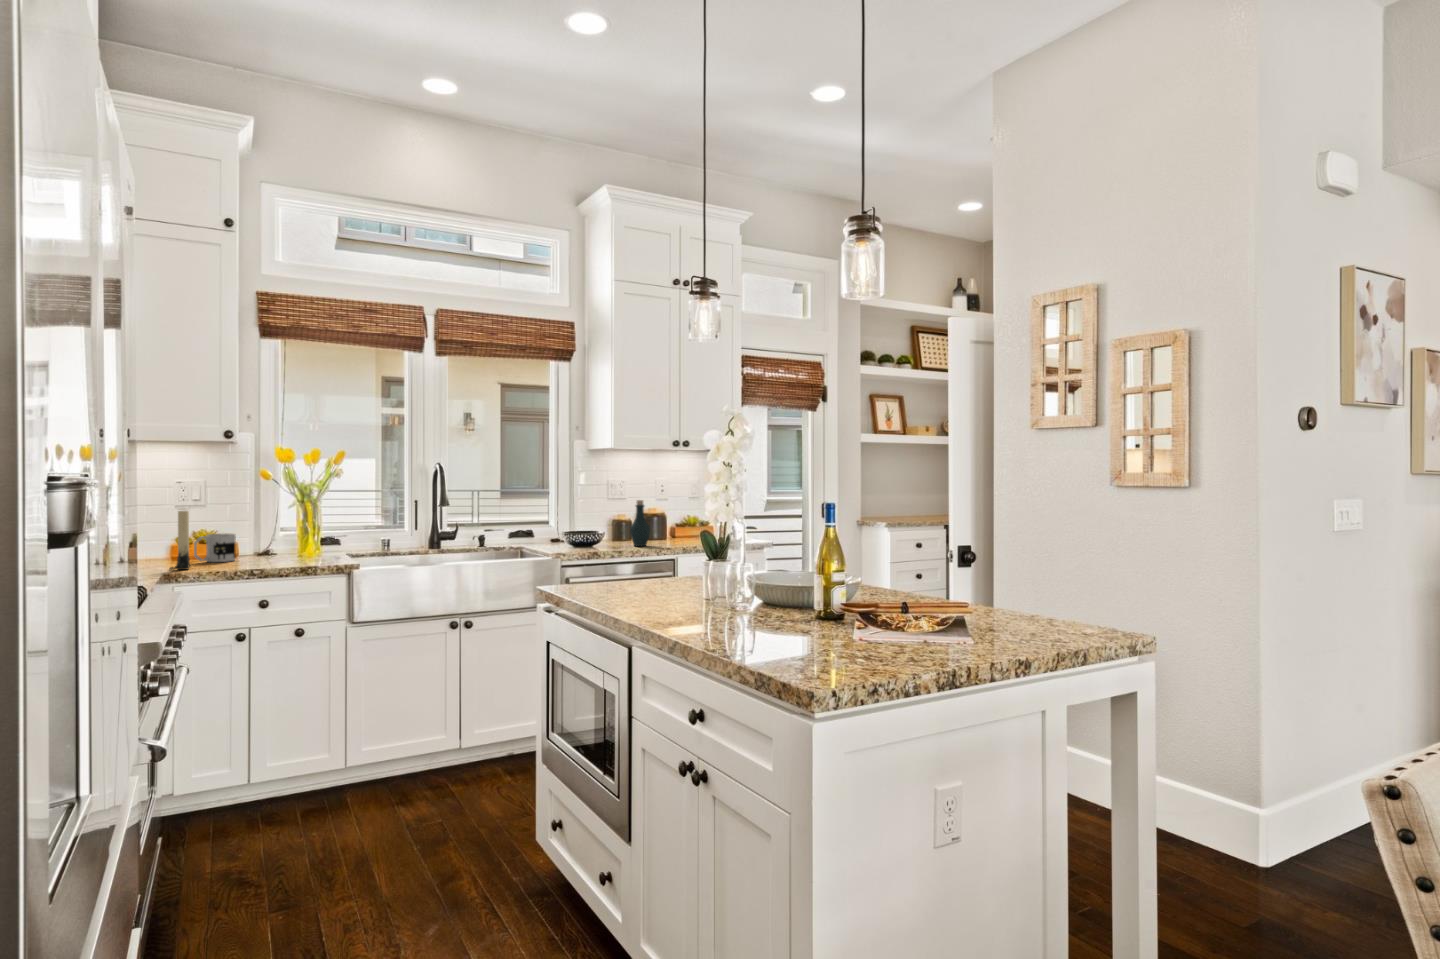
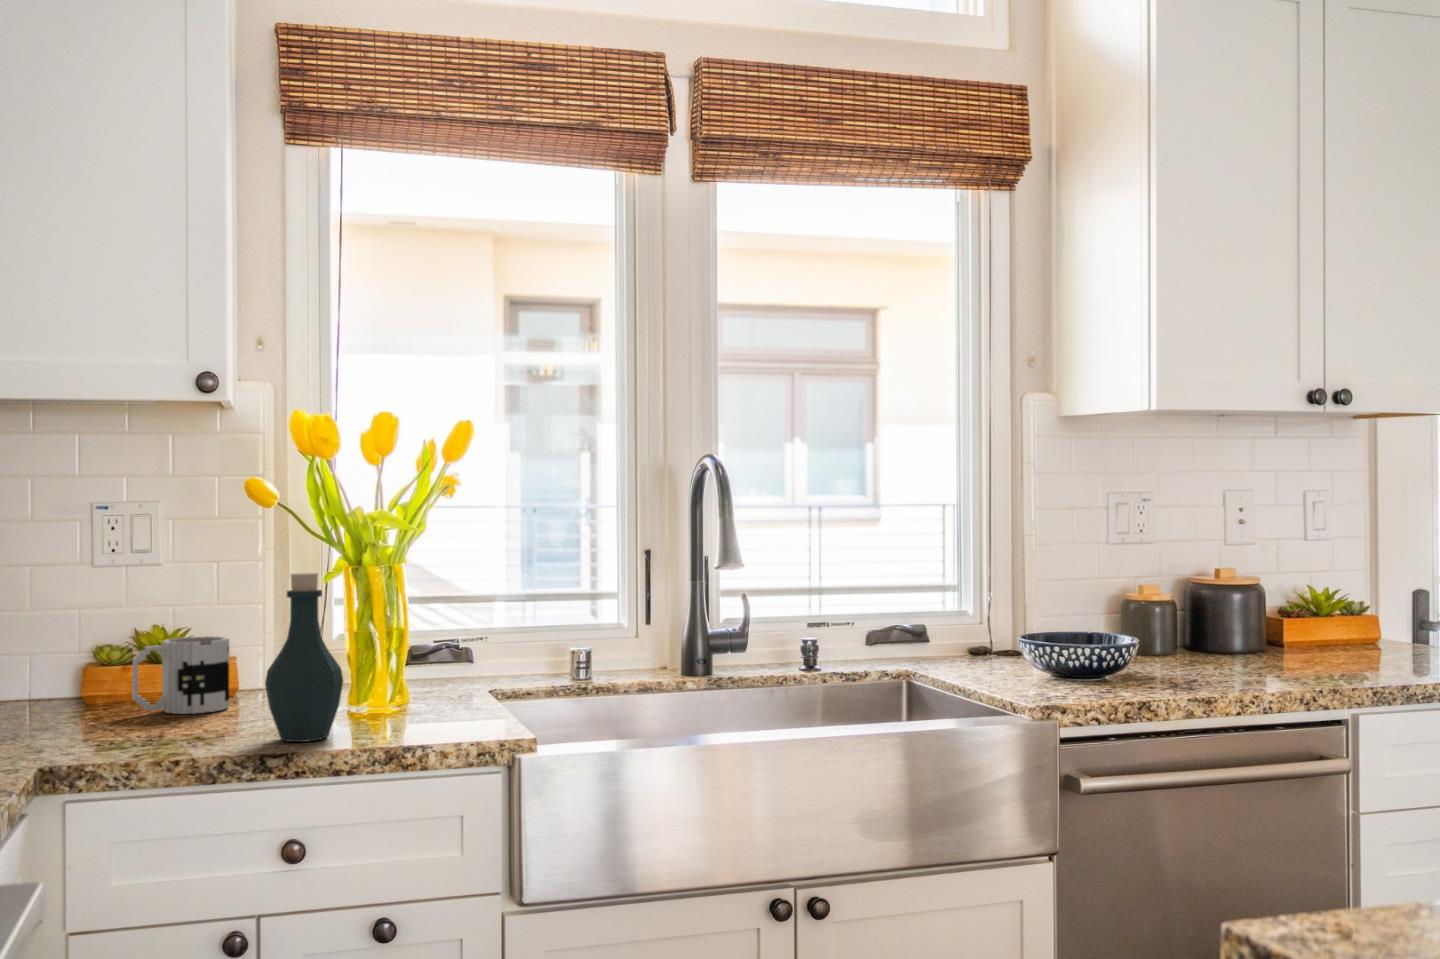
bottle: present [630,500,650,546] -> present [265,573,343,742]
candle: present [169,511,191,570] -> none [58,576,113,747]

